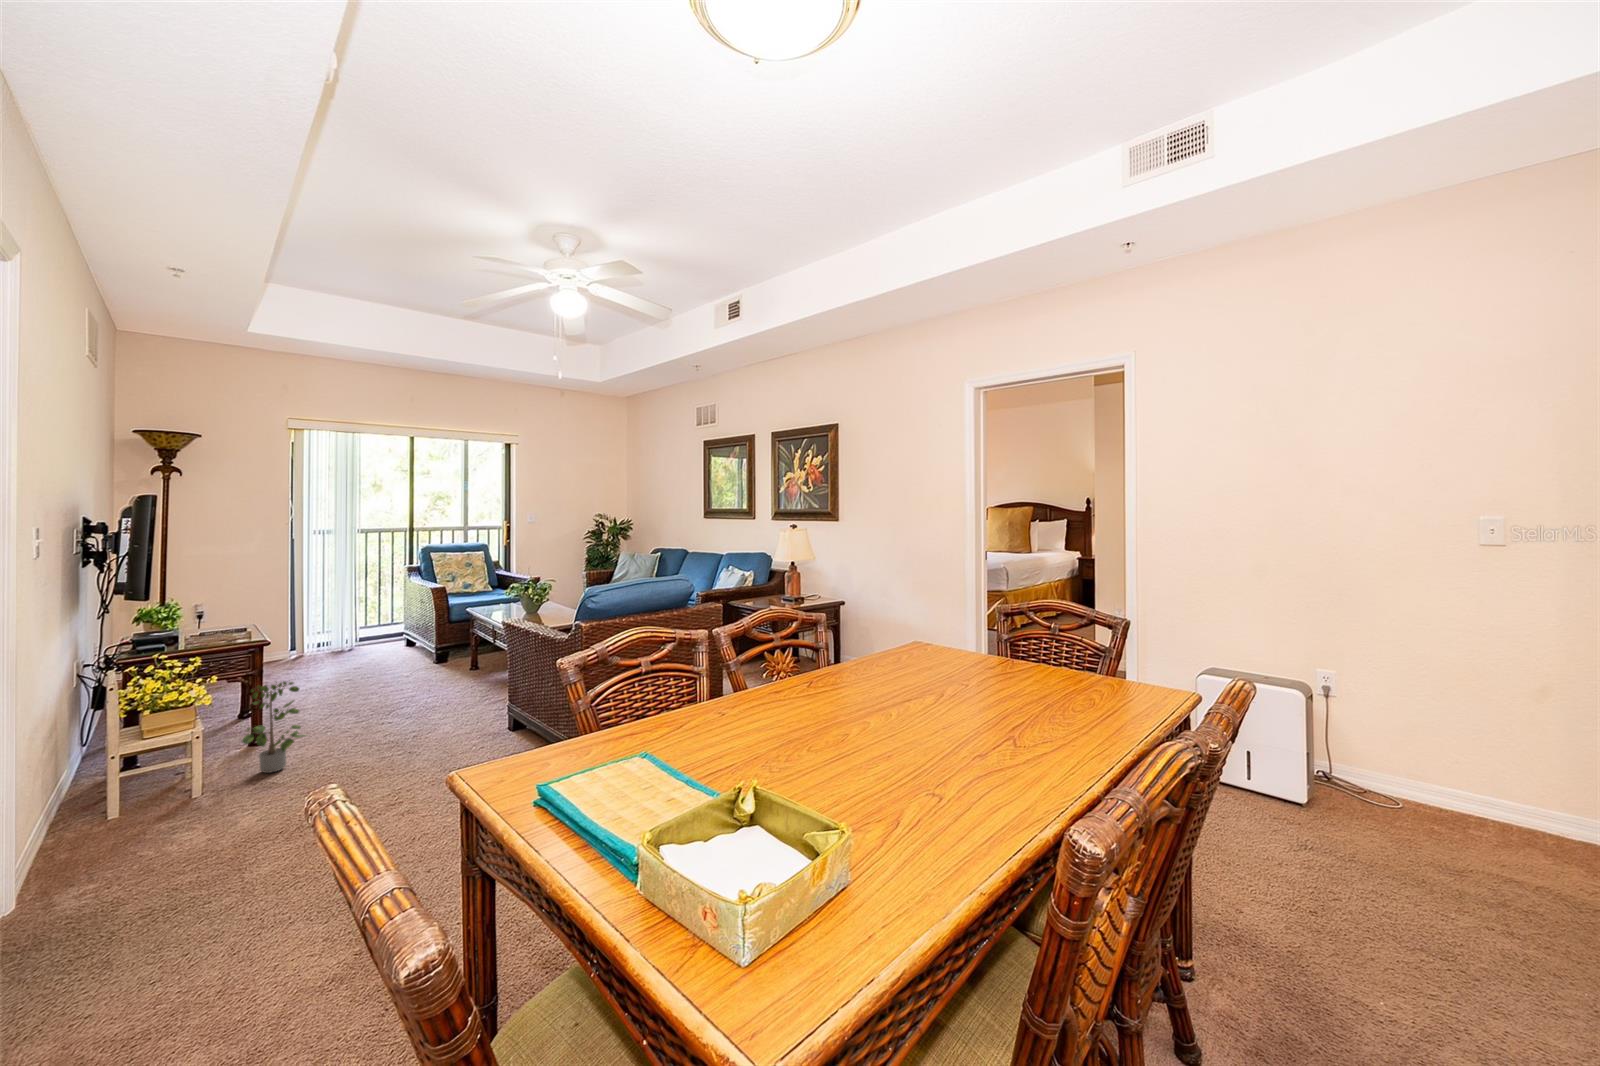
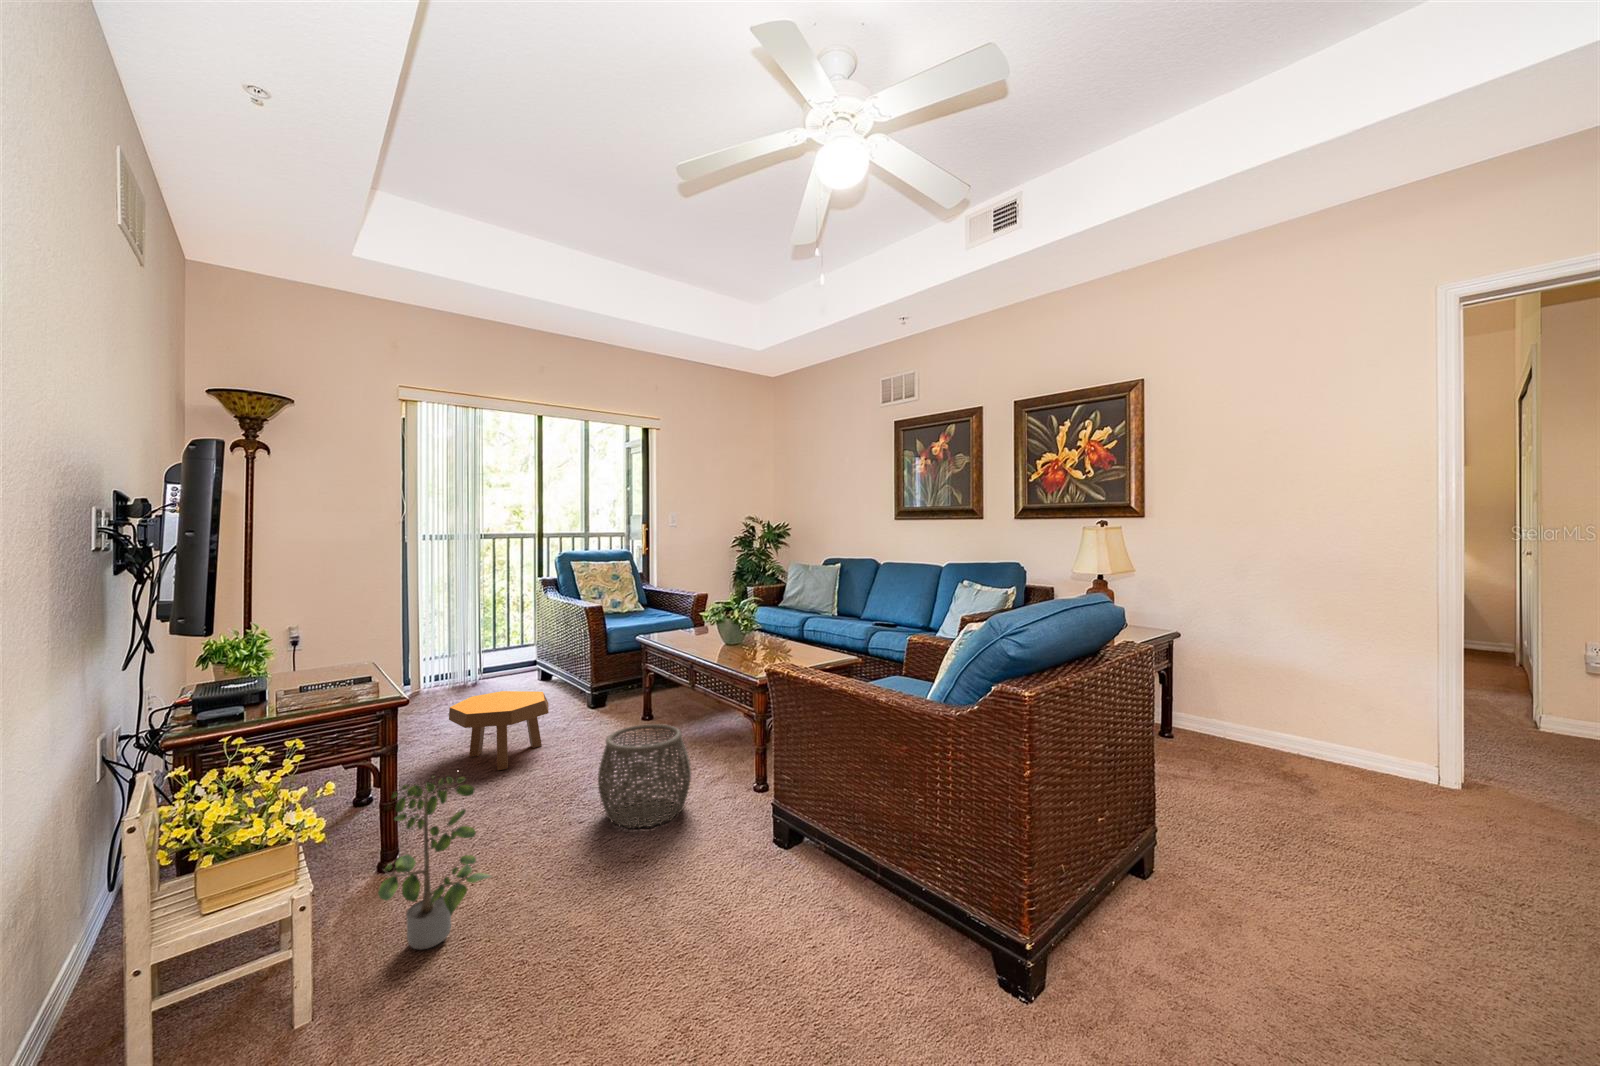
footstool: none [314,648,391,699] -> present [449,691,549,770]
woven basket: none [399,665,465,726] -> present [598,724,691,828]

